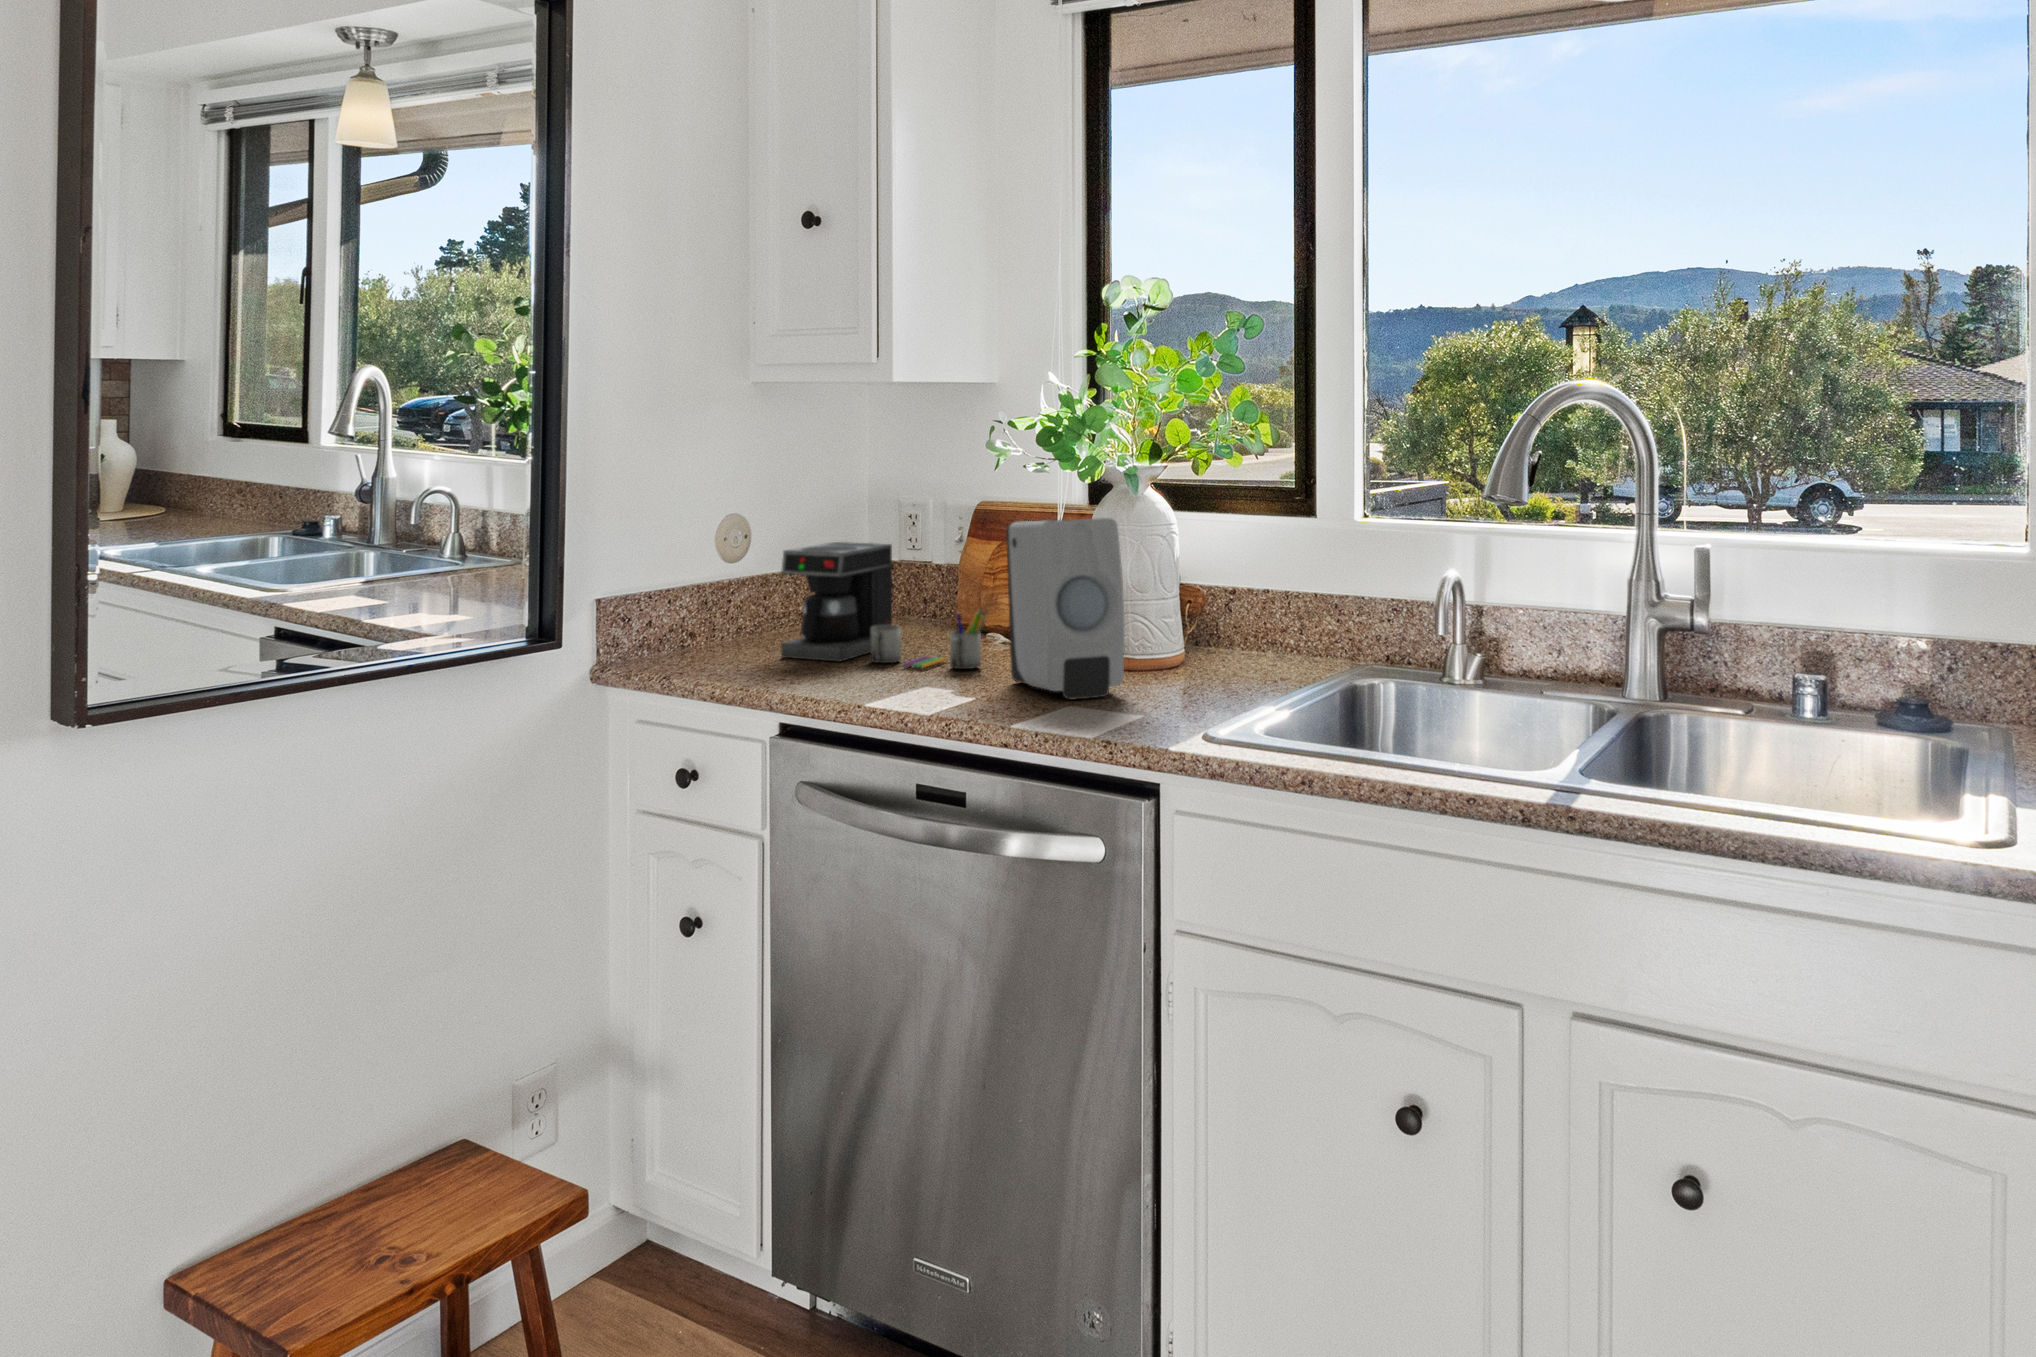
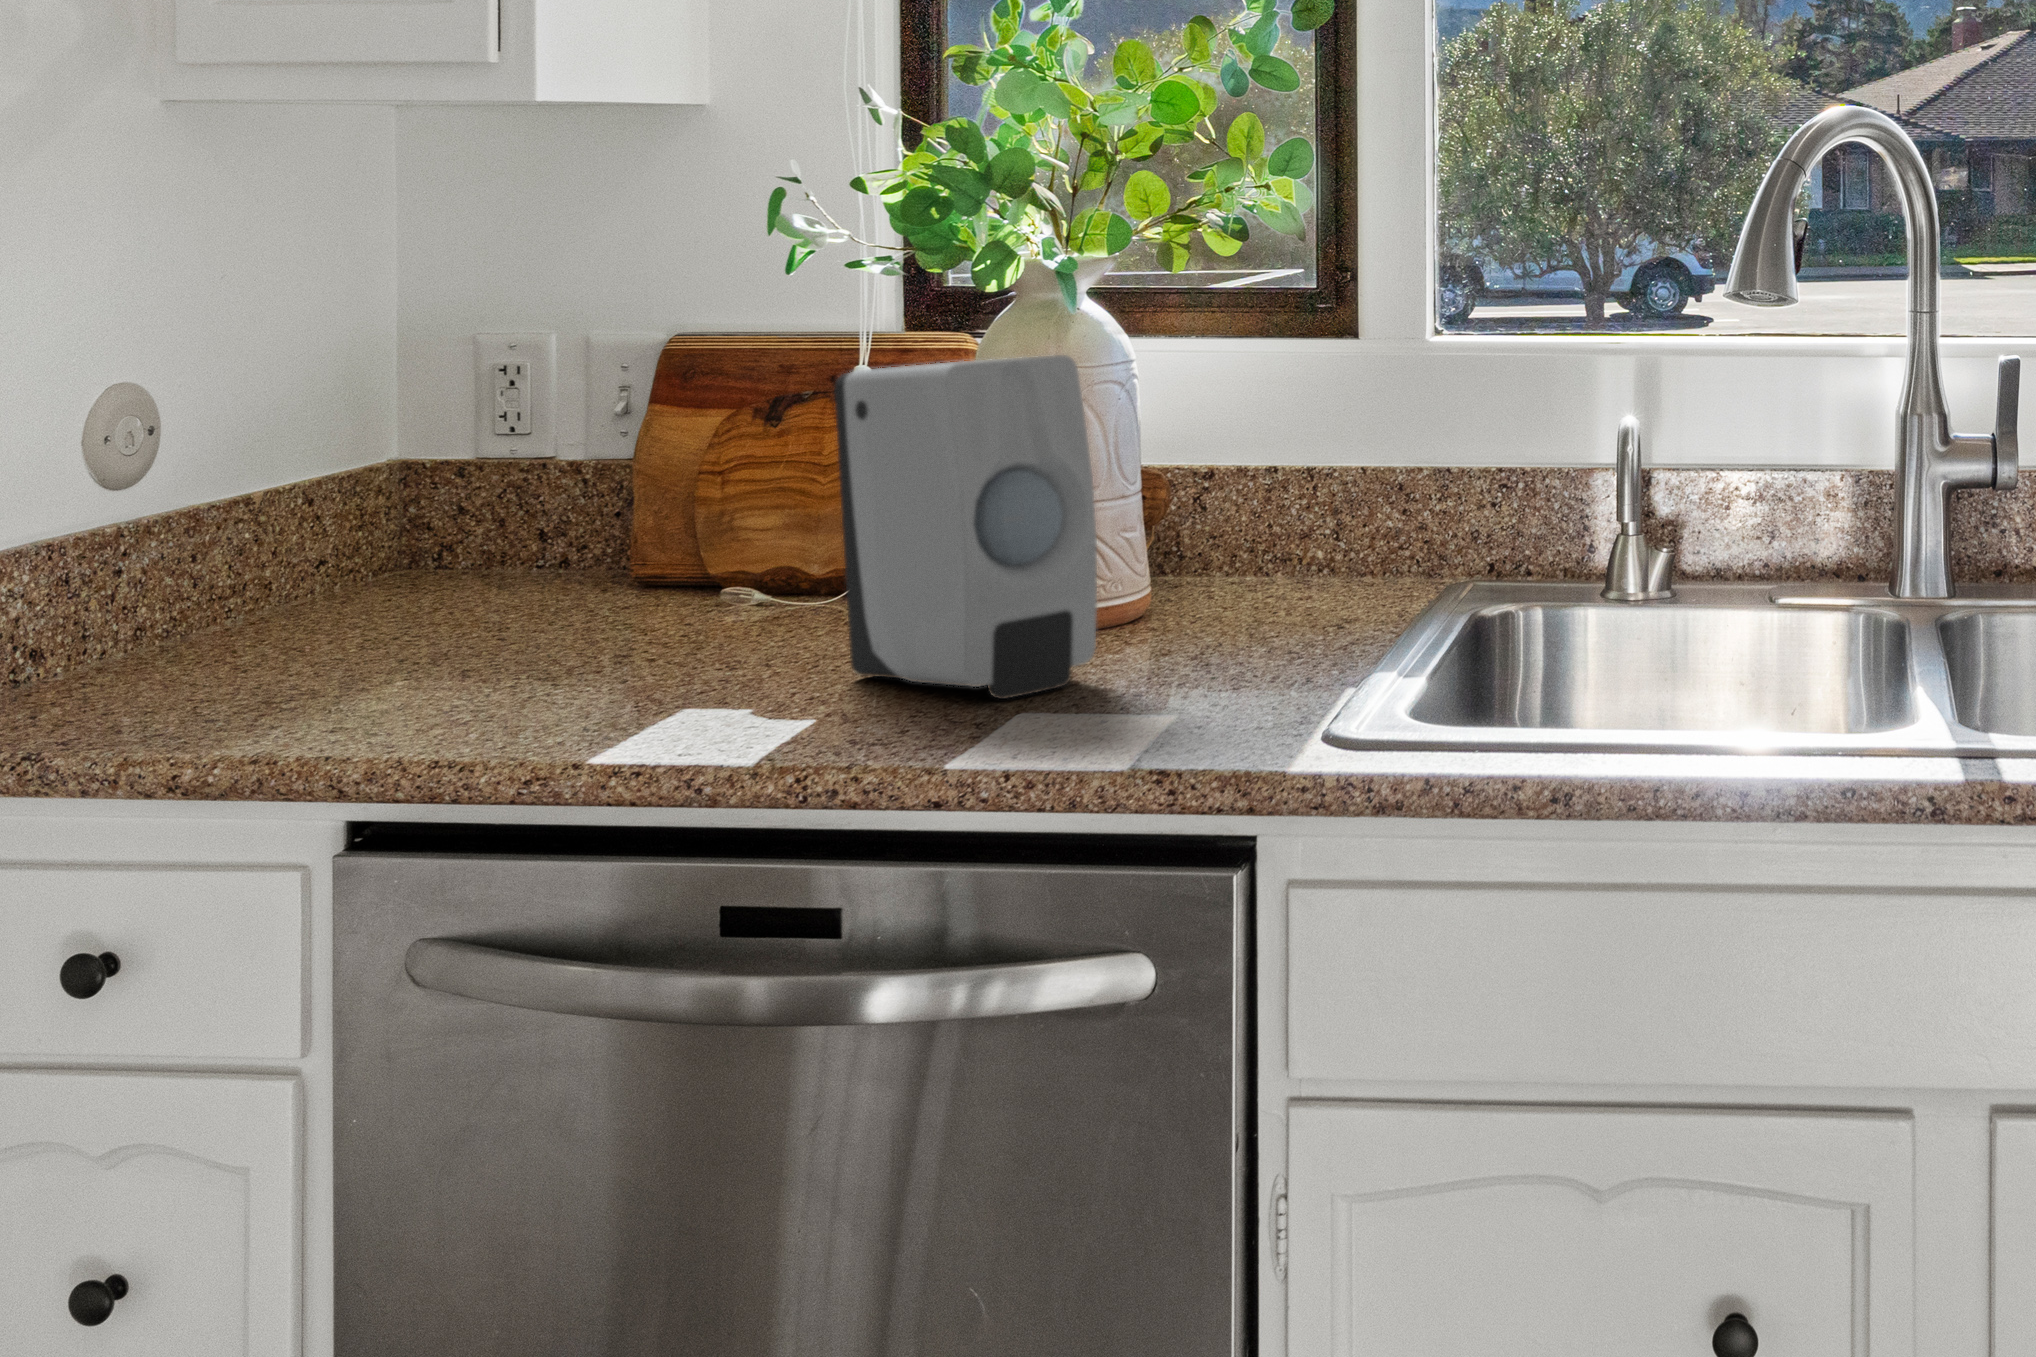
coffee maker: present [781,542,987,669] -> none [283,427,775,678]

